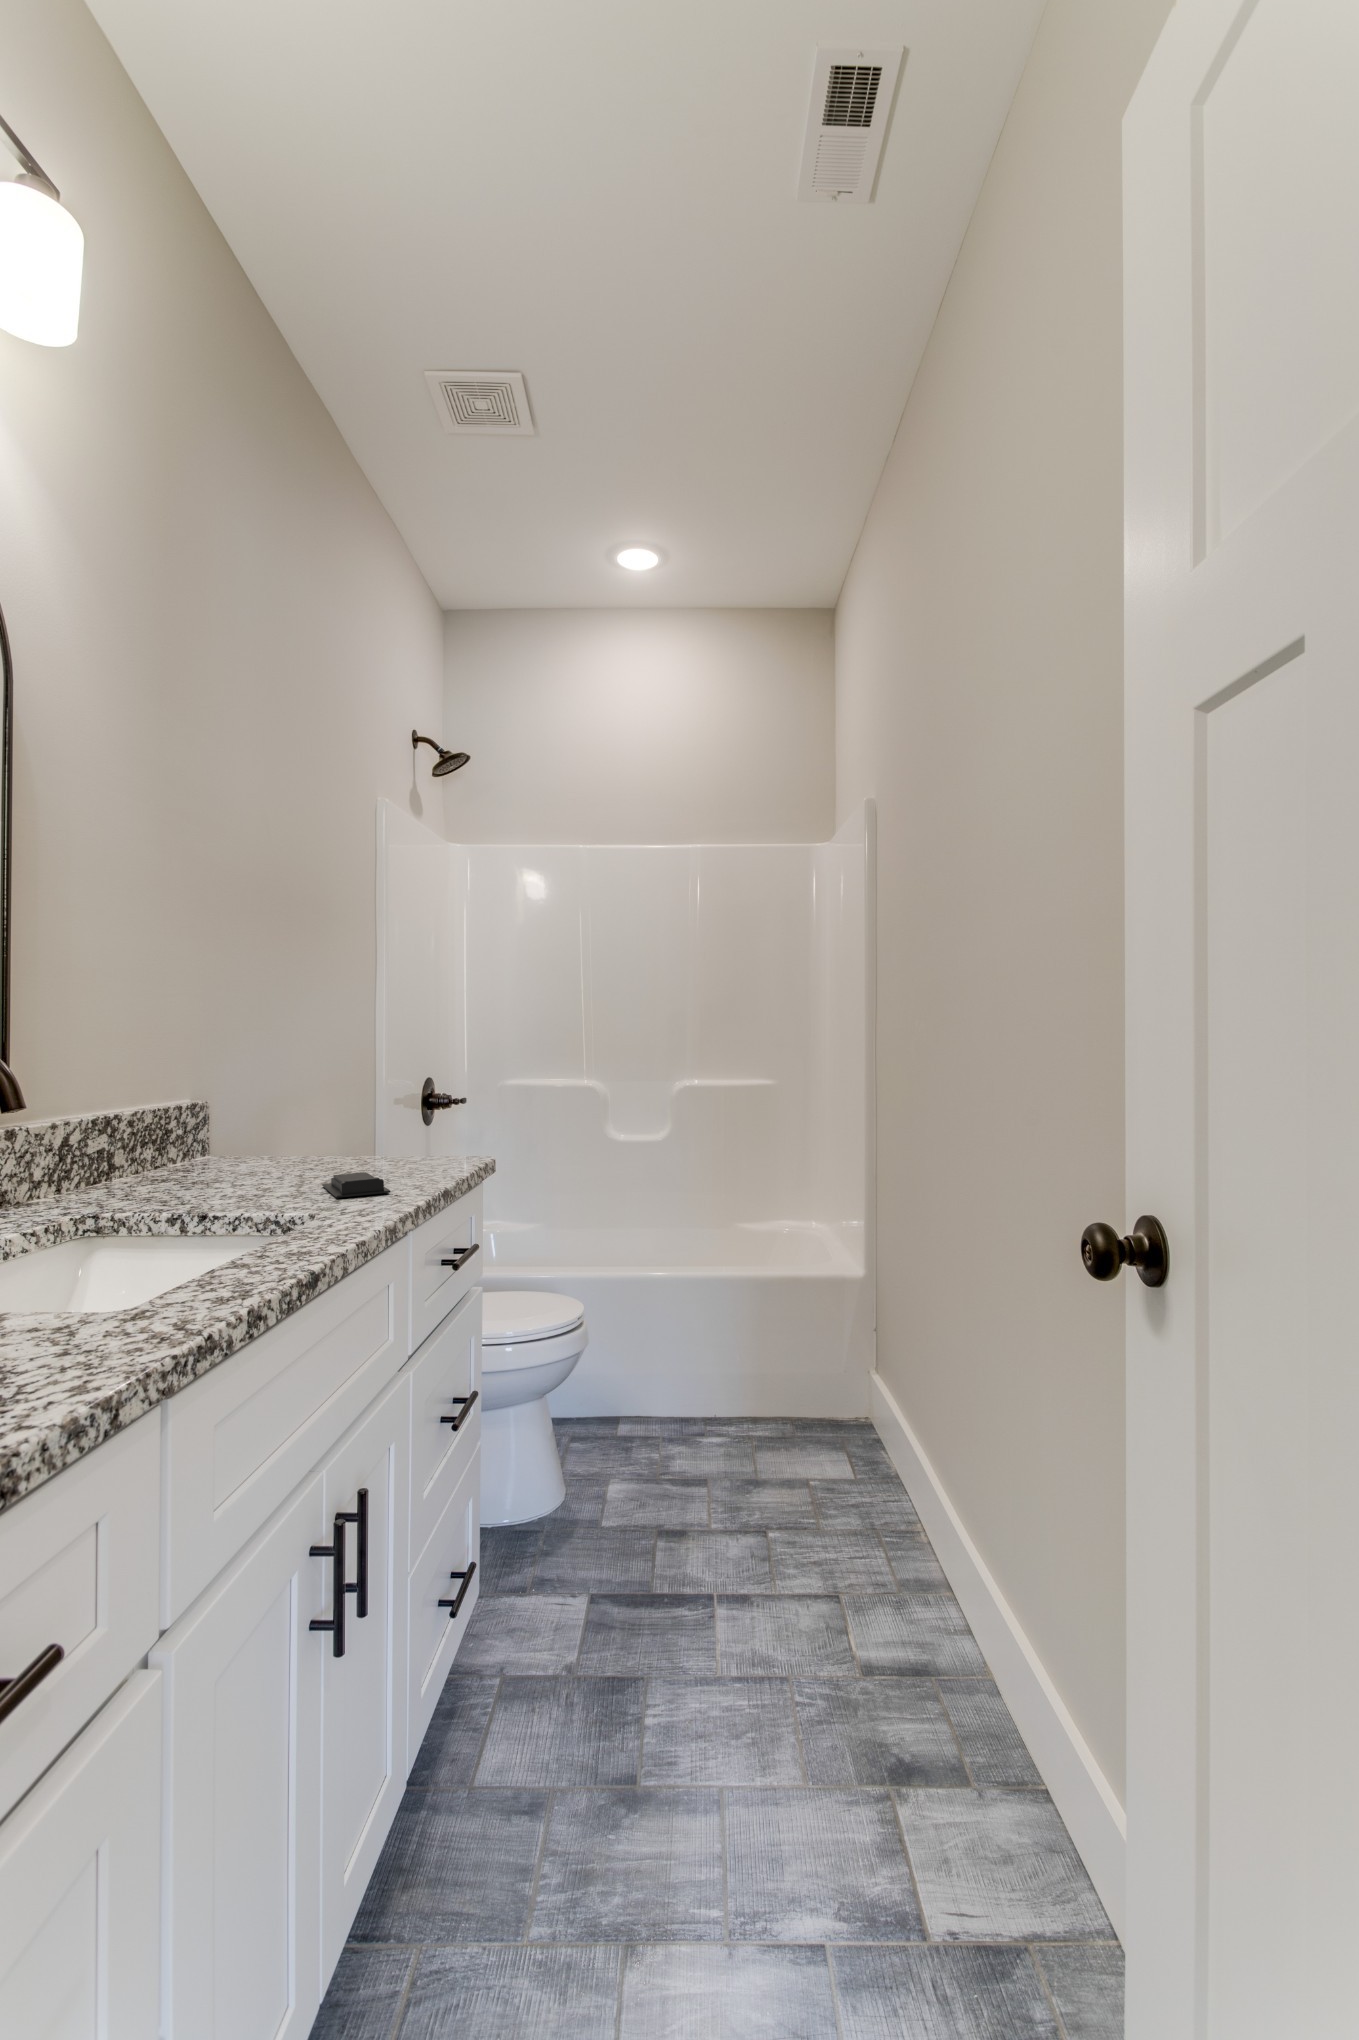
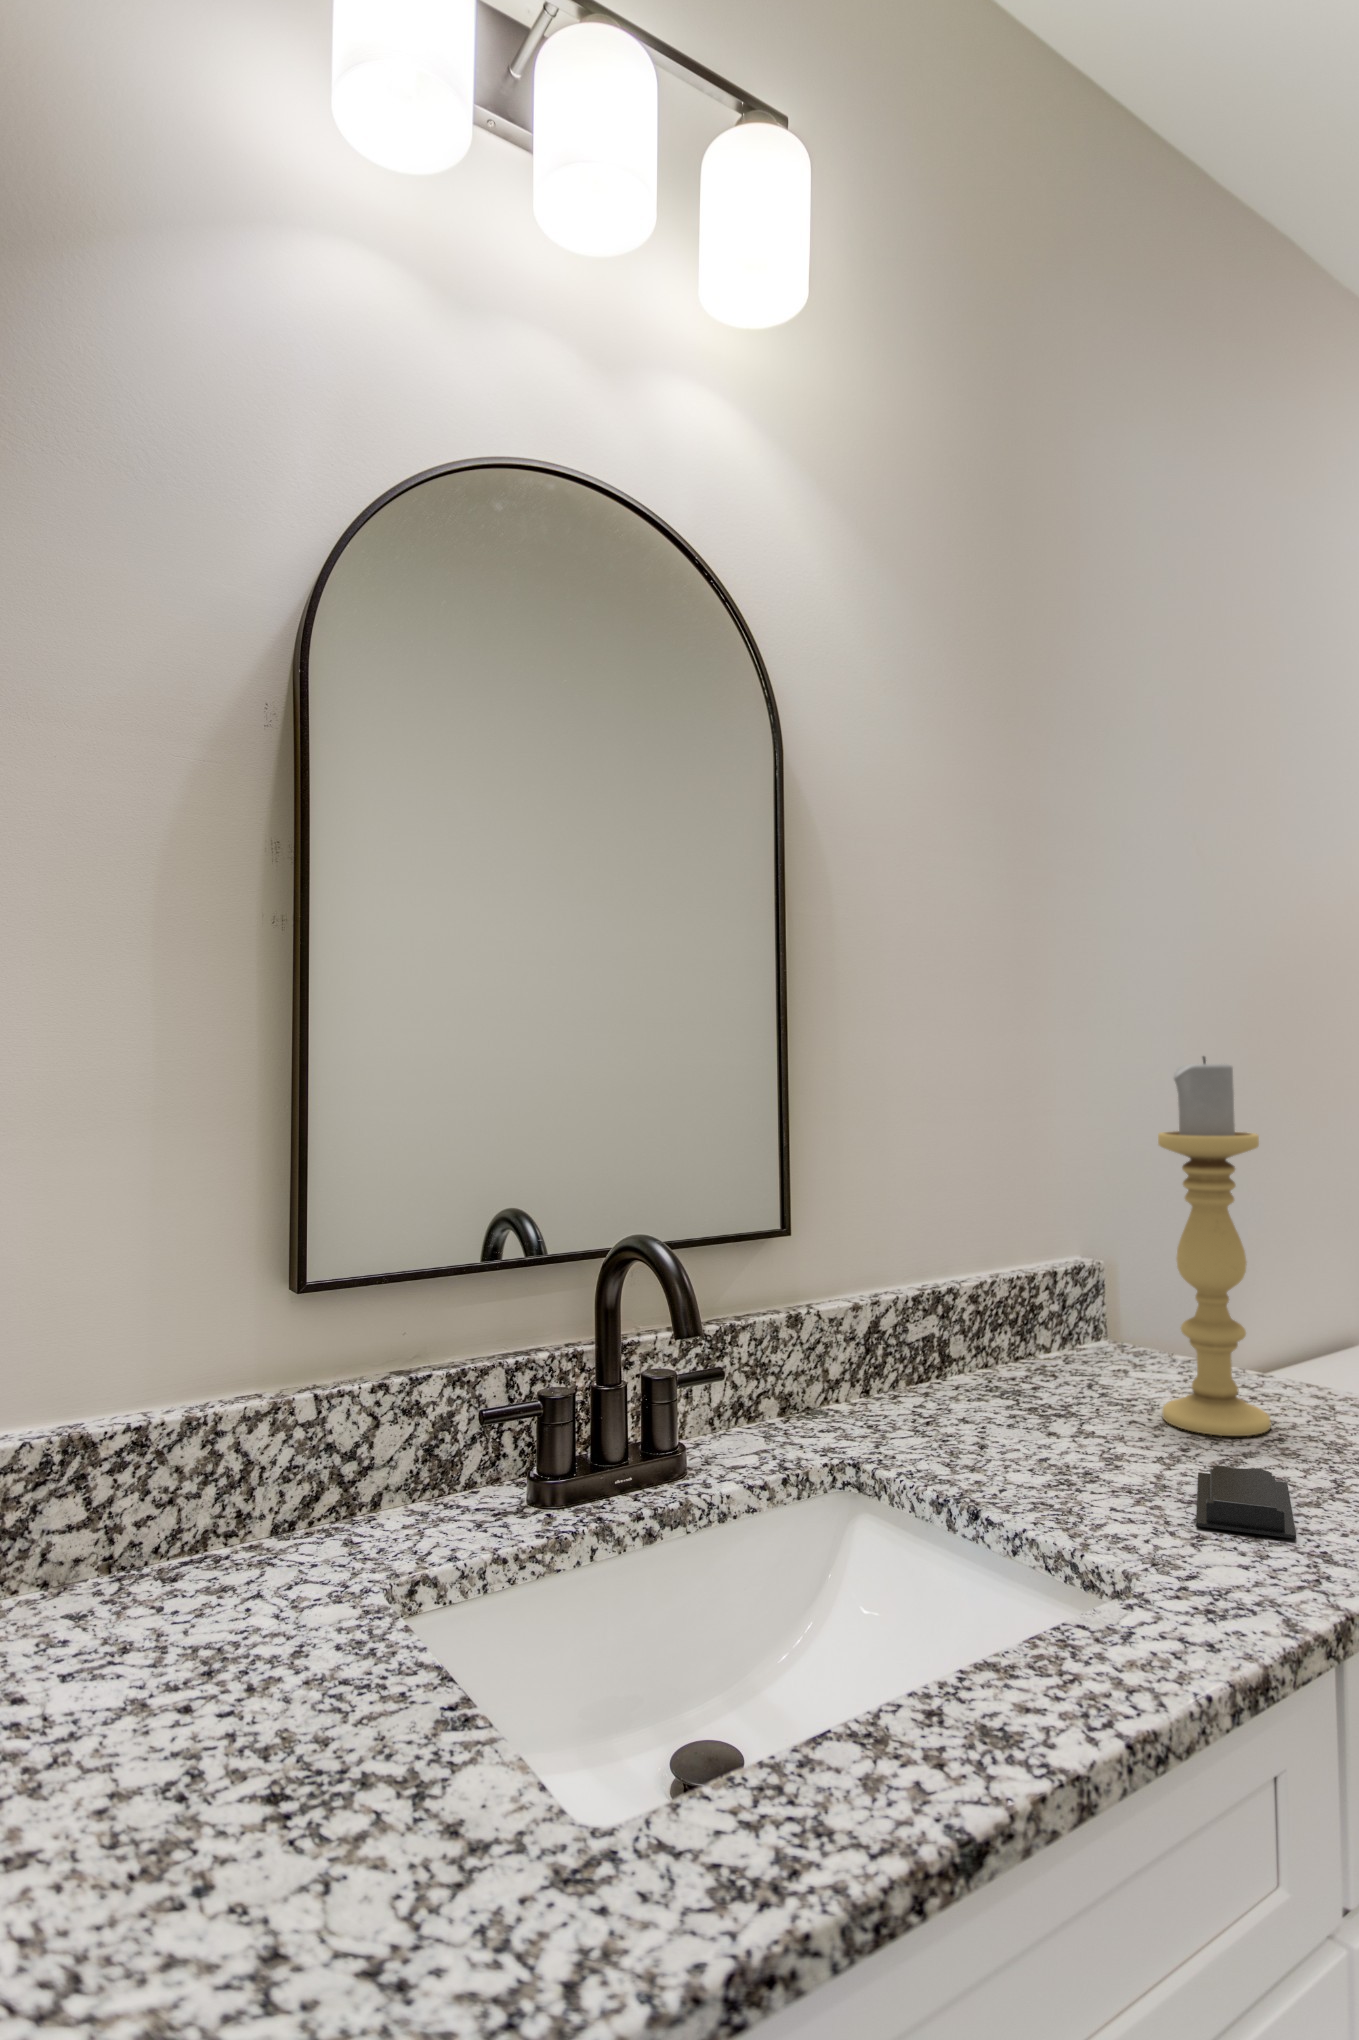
candle holder: none [277,937,348,1175] -> present [1158,1056,1271,1436]

